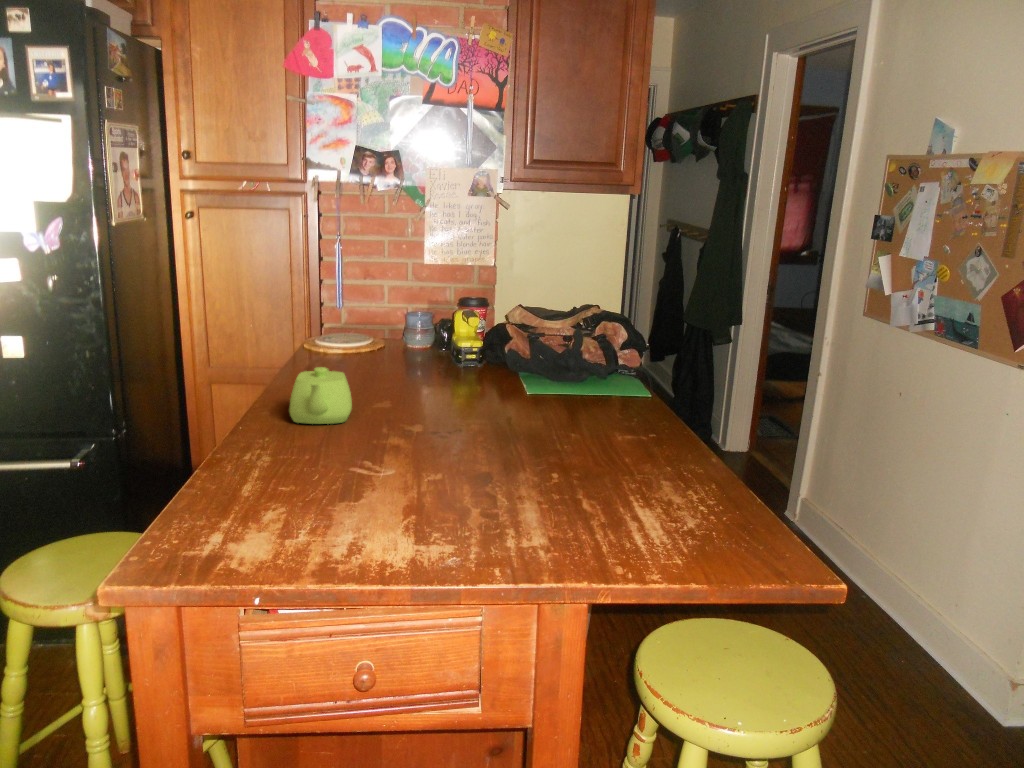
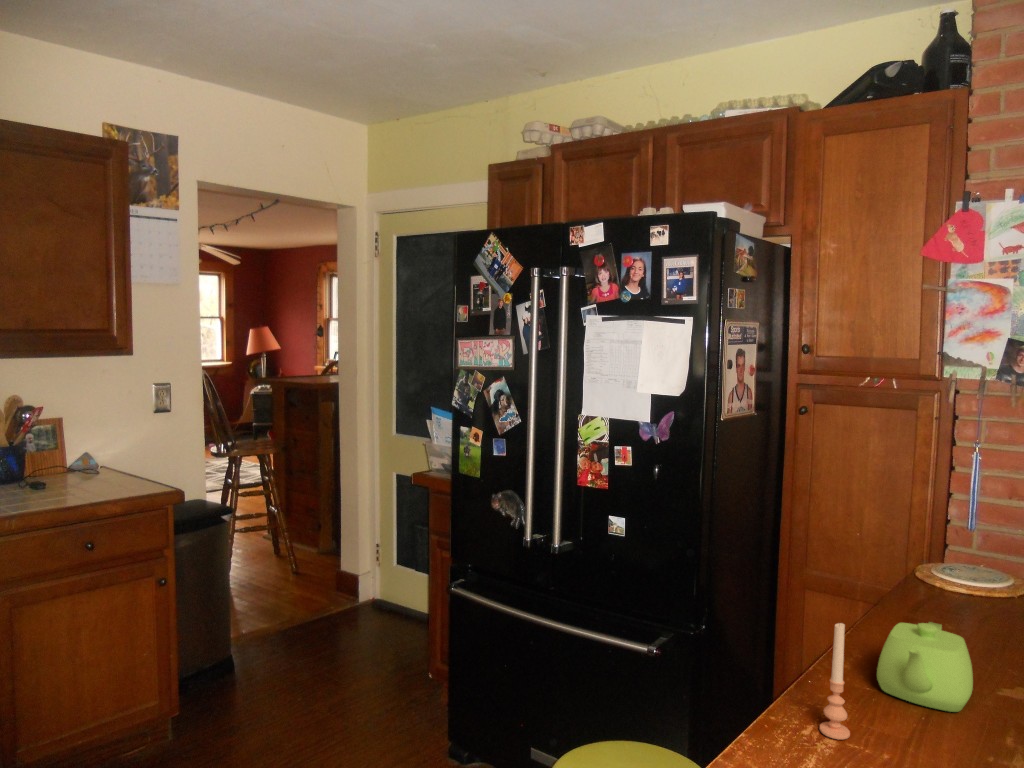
candle: none [256,370,278,456] -> present [820,623,850,739]

